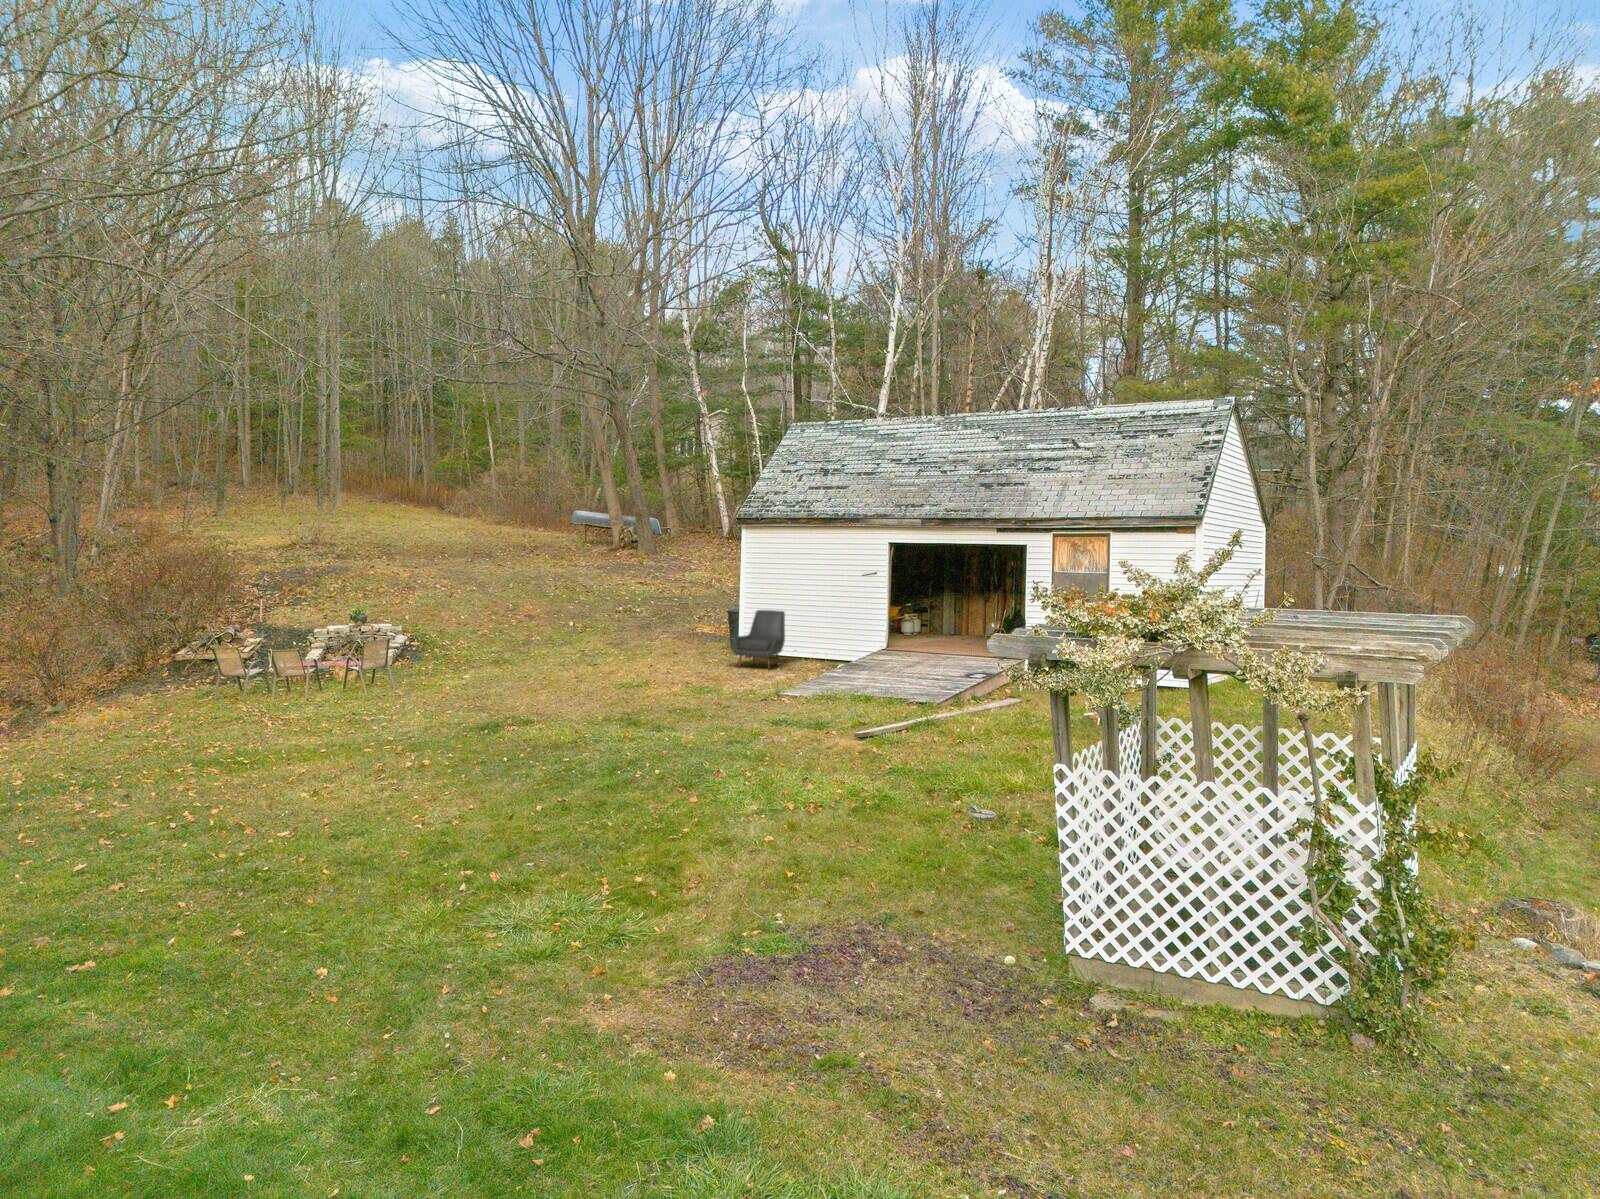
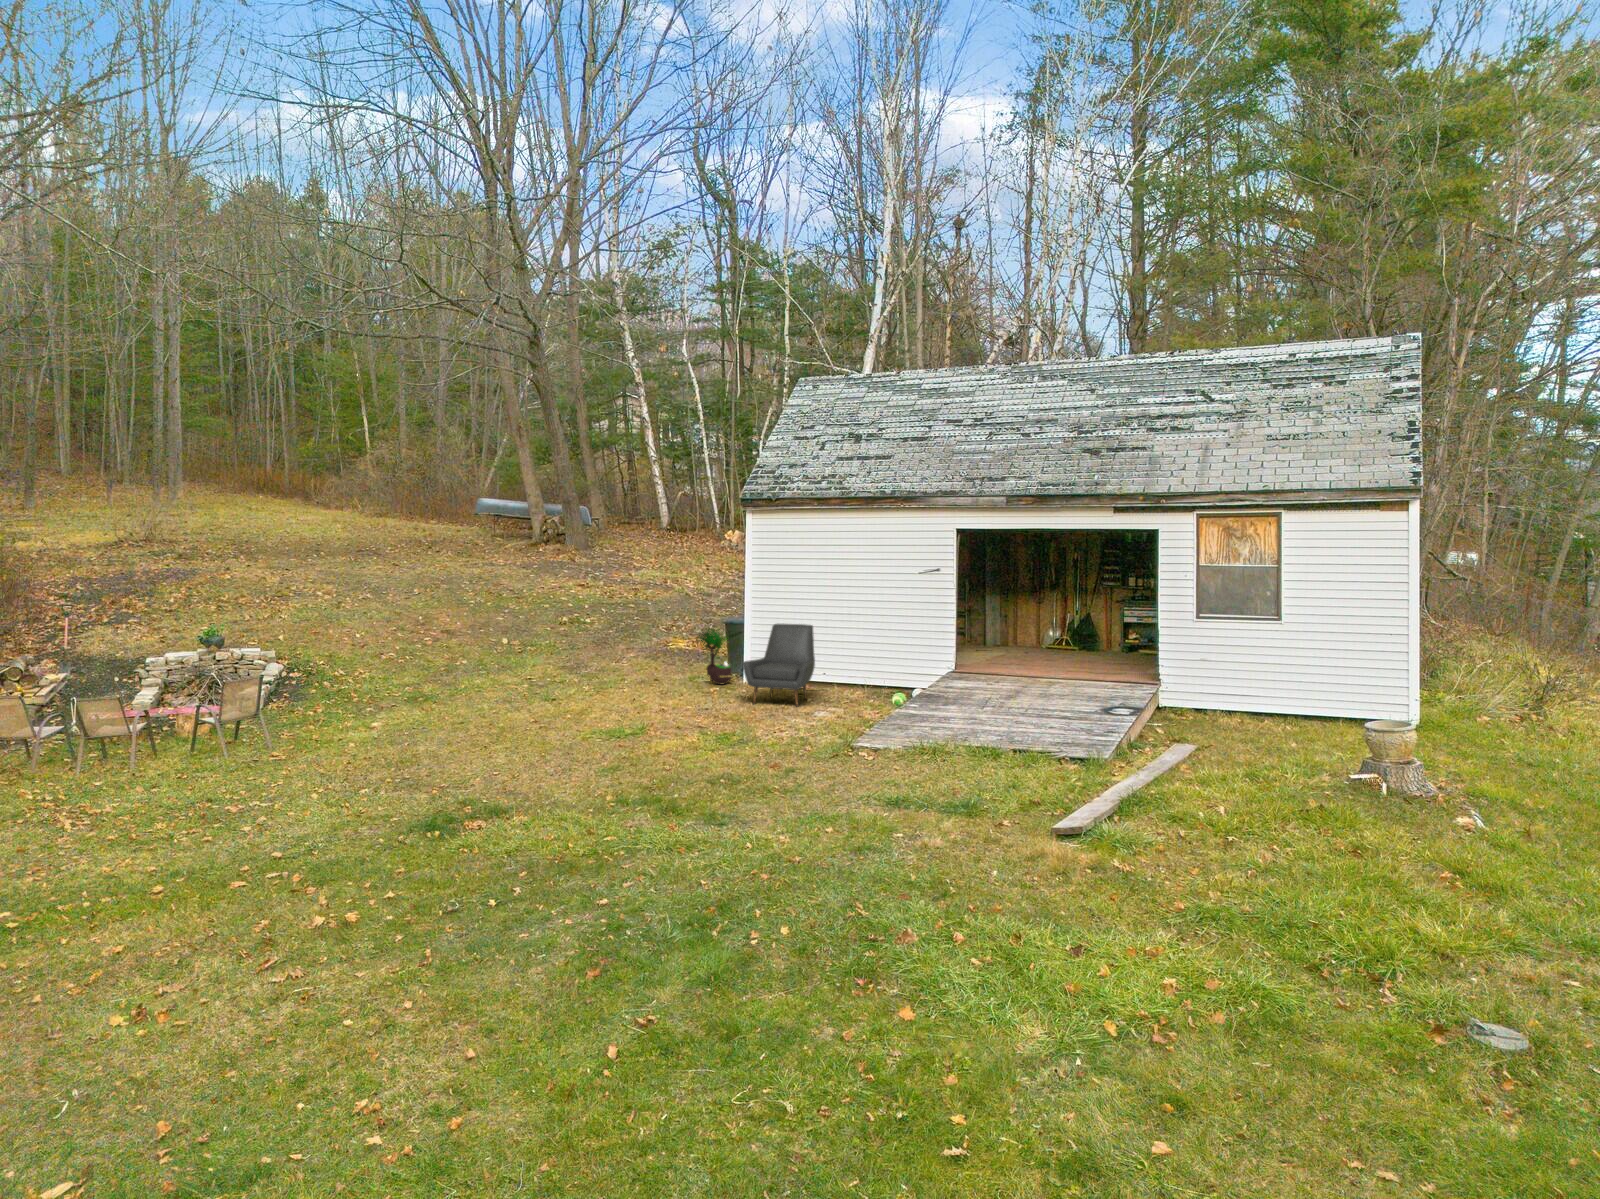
potted tree: none [704,609,732,655] -> present [698,629,732,684]

